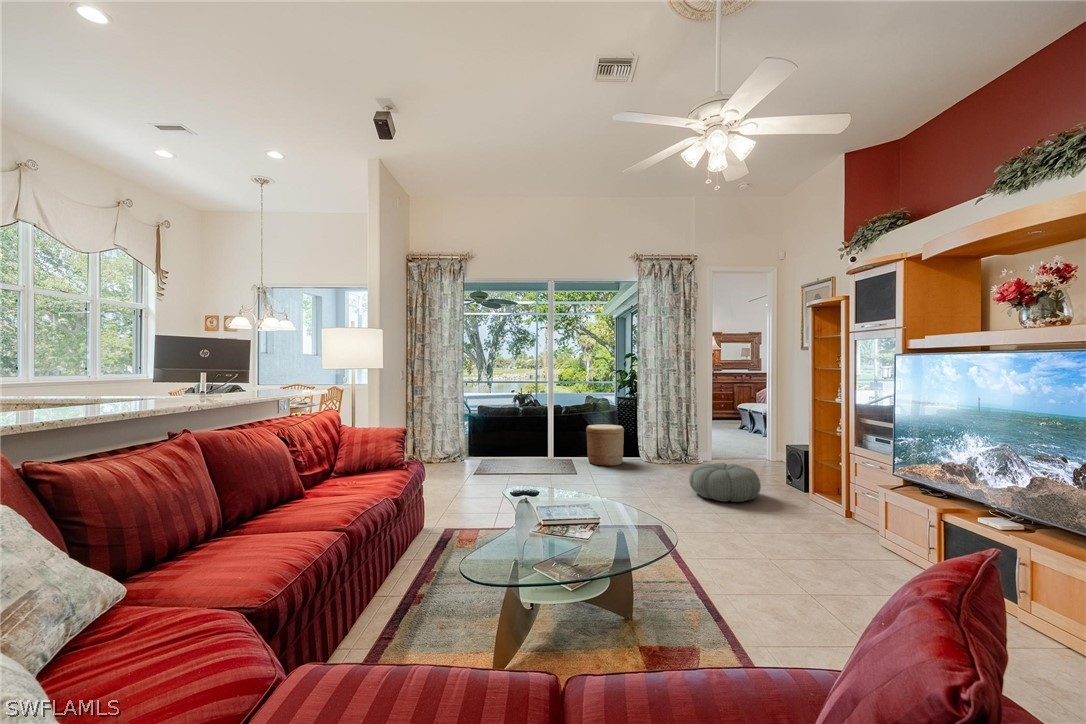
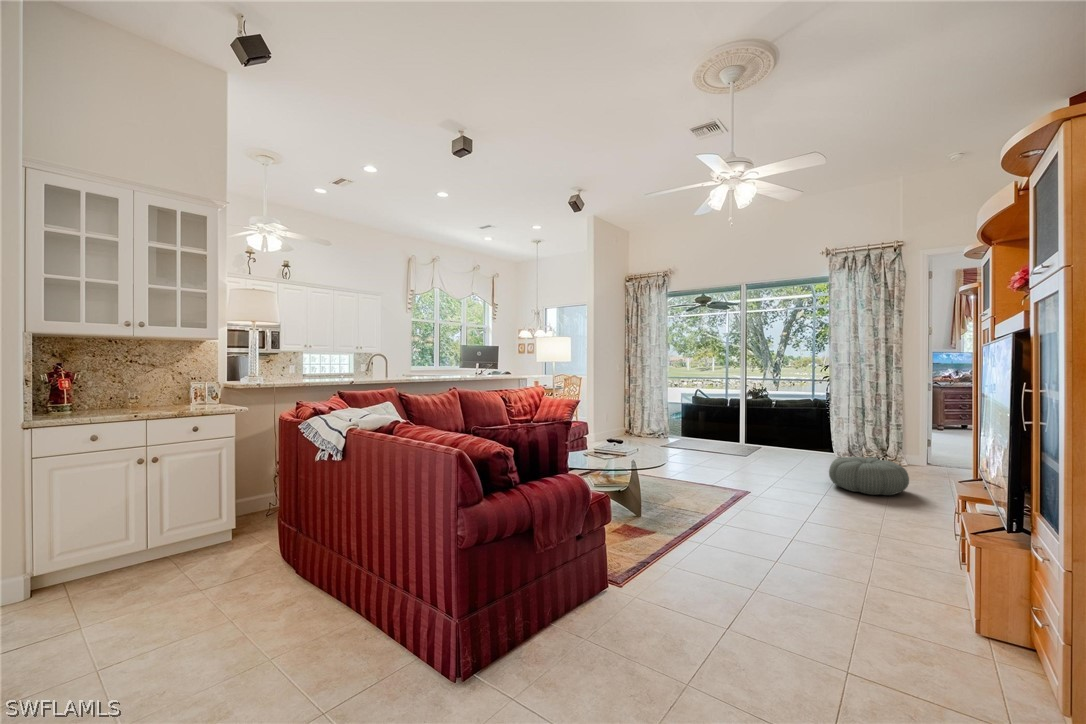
woven basket: present [586,424,624,466] -> none [774,417,815,456]

